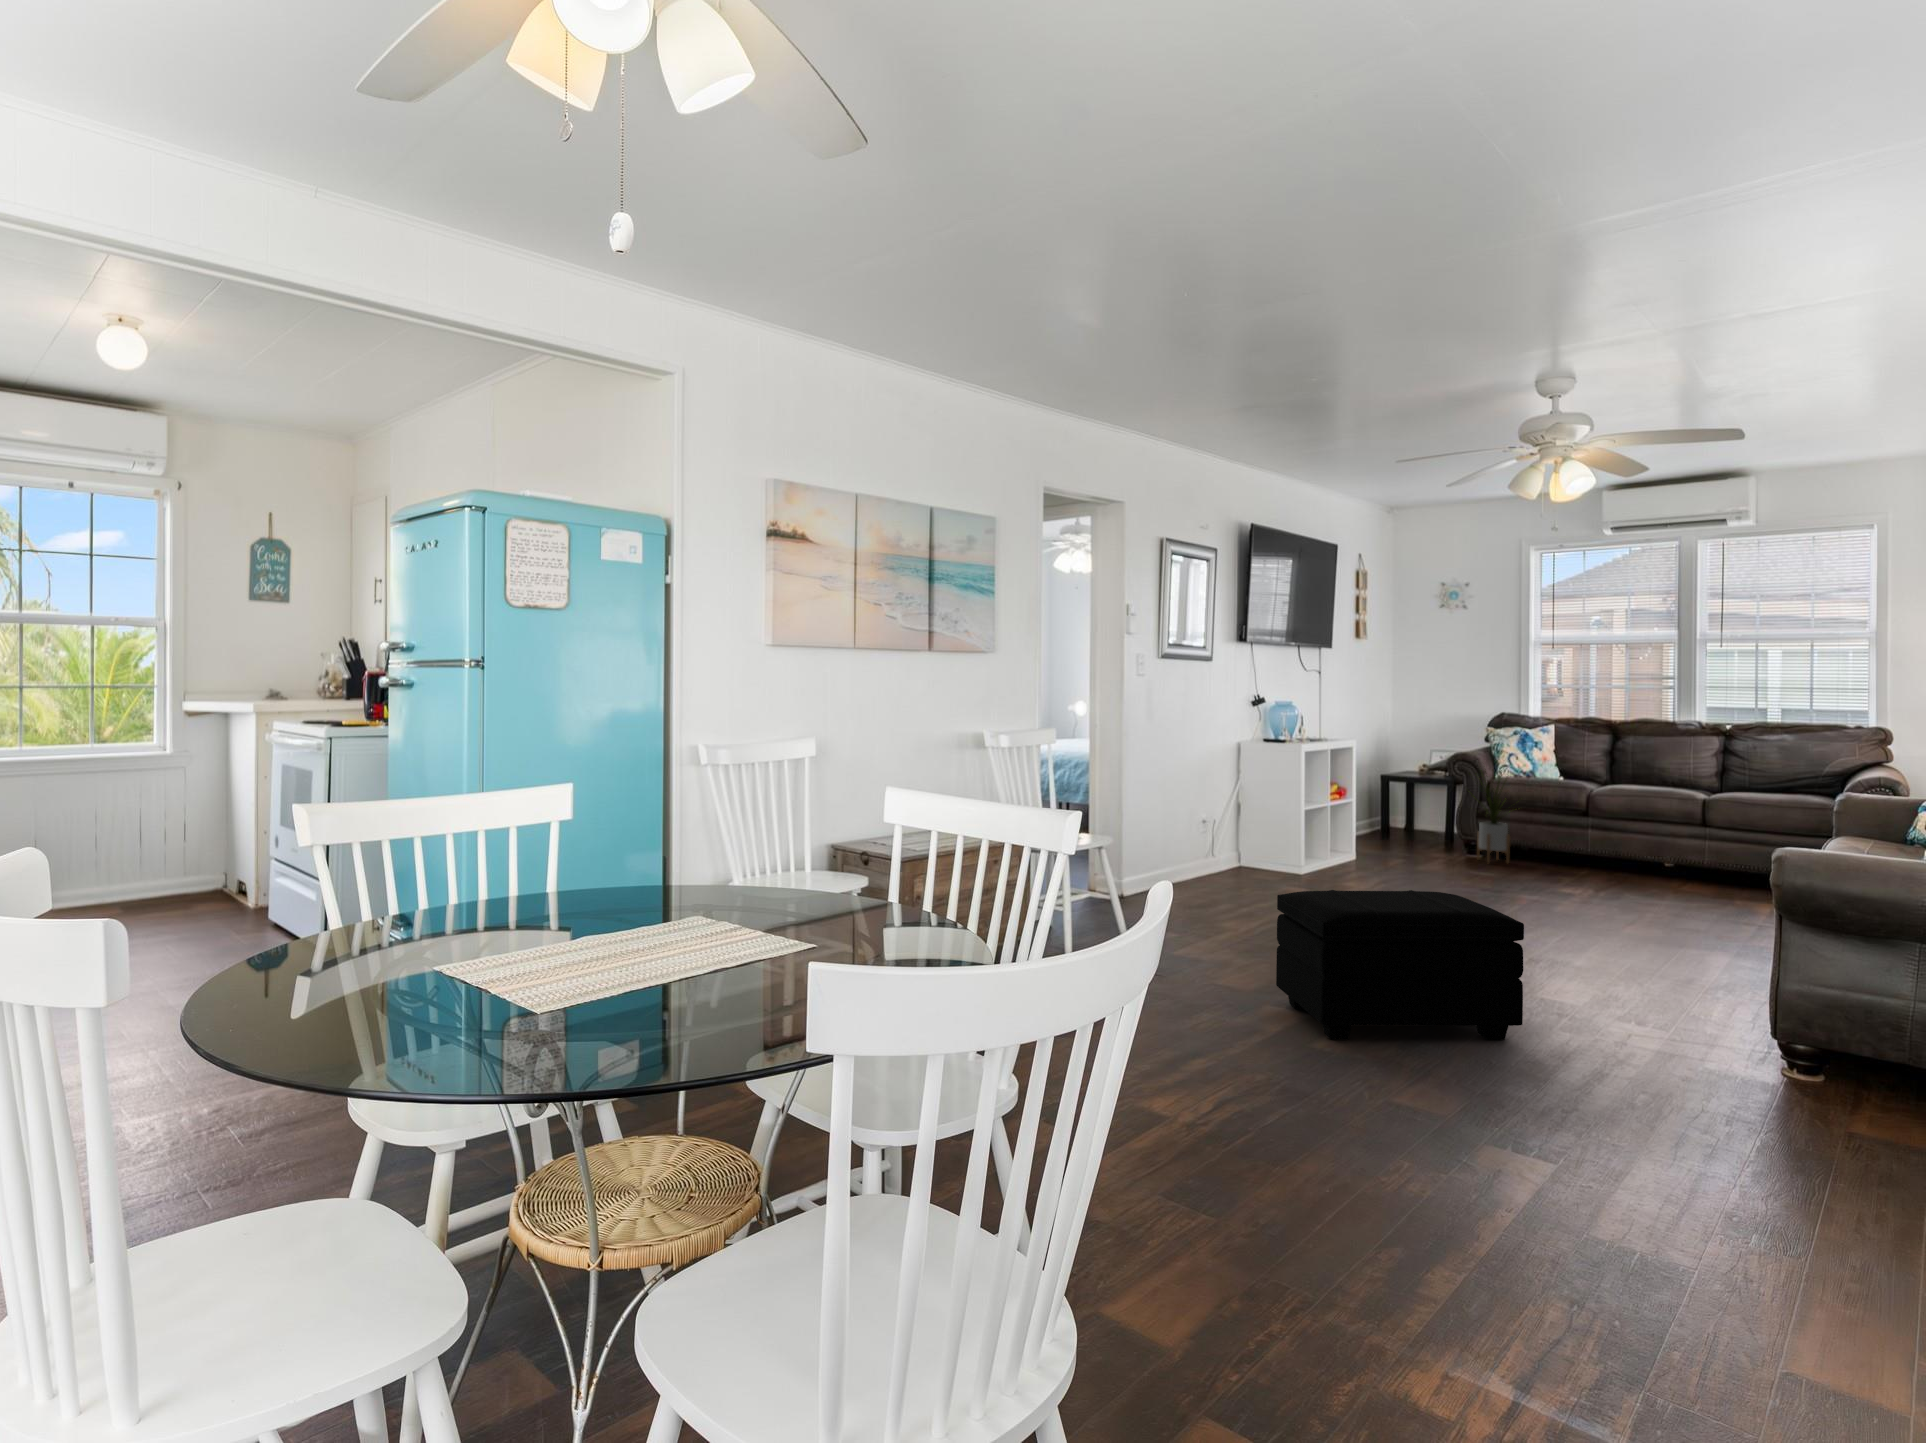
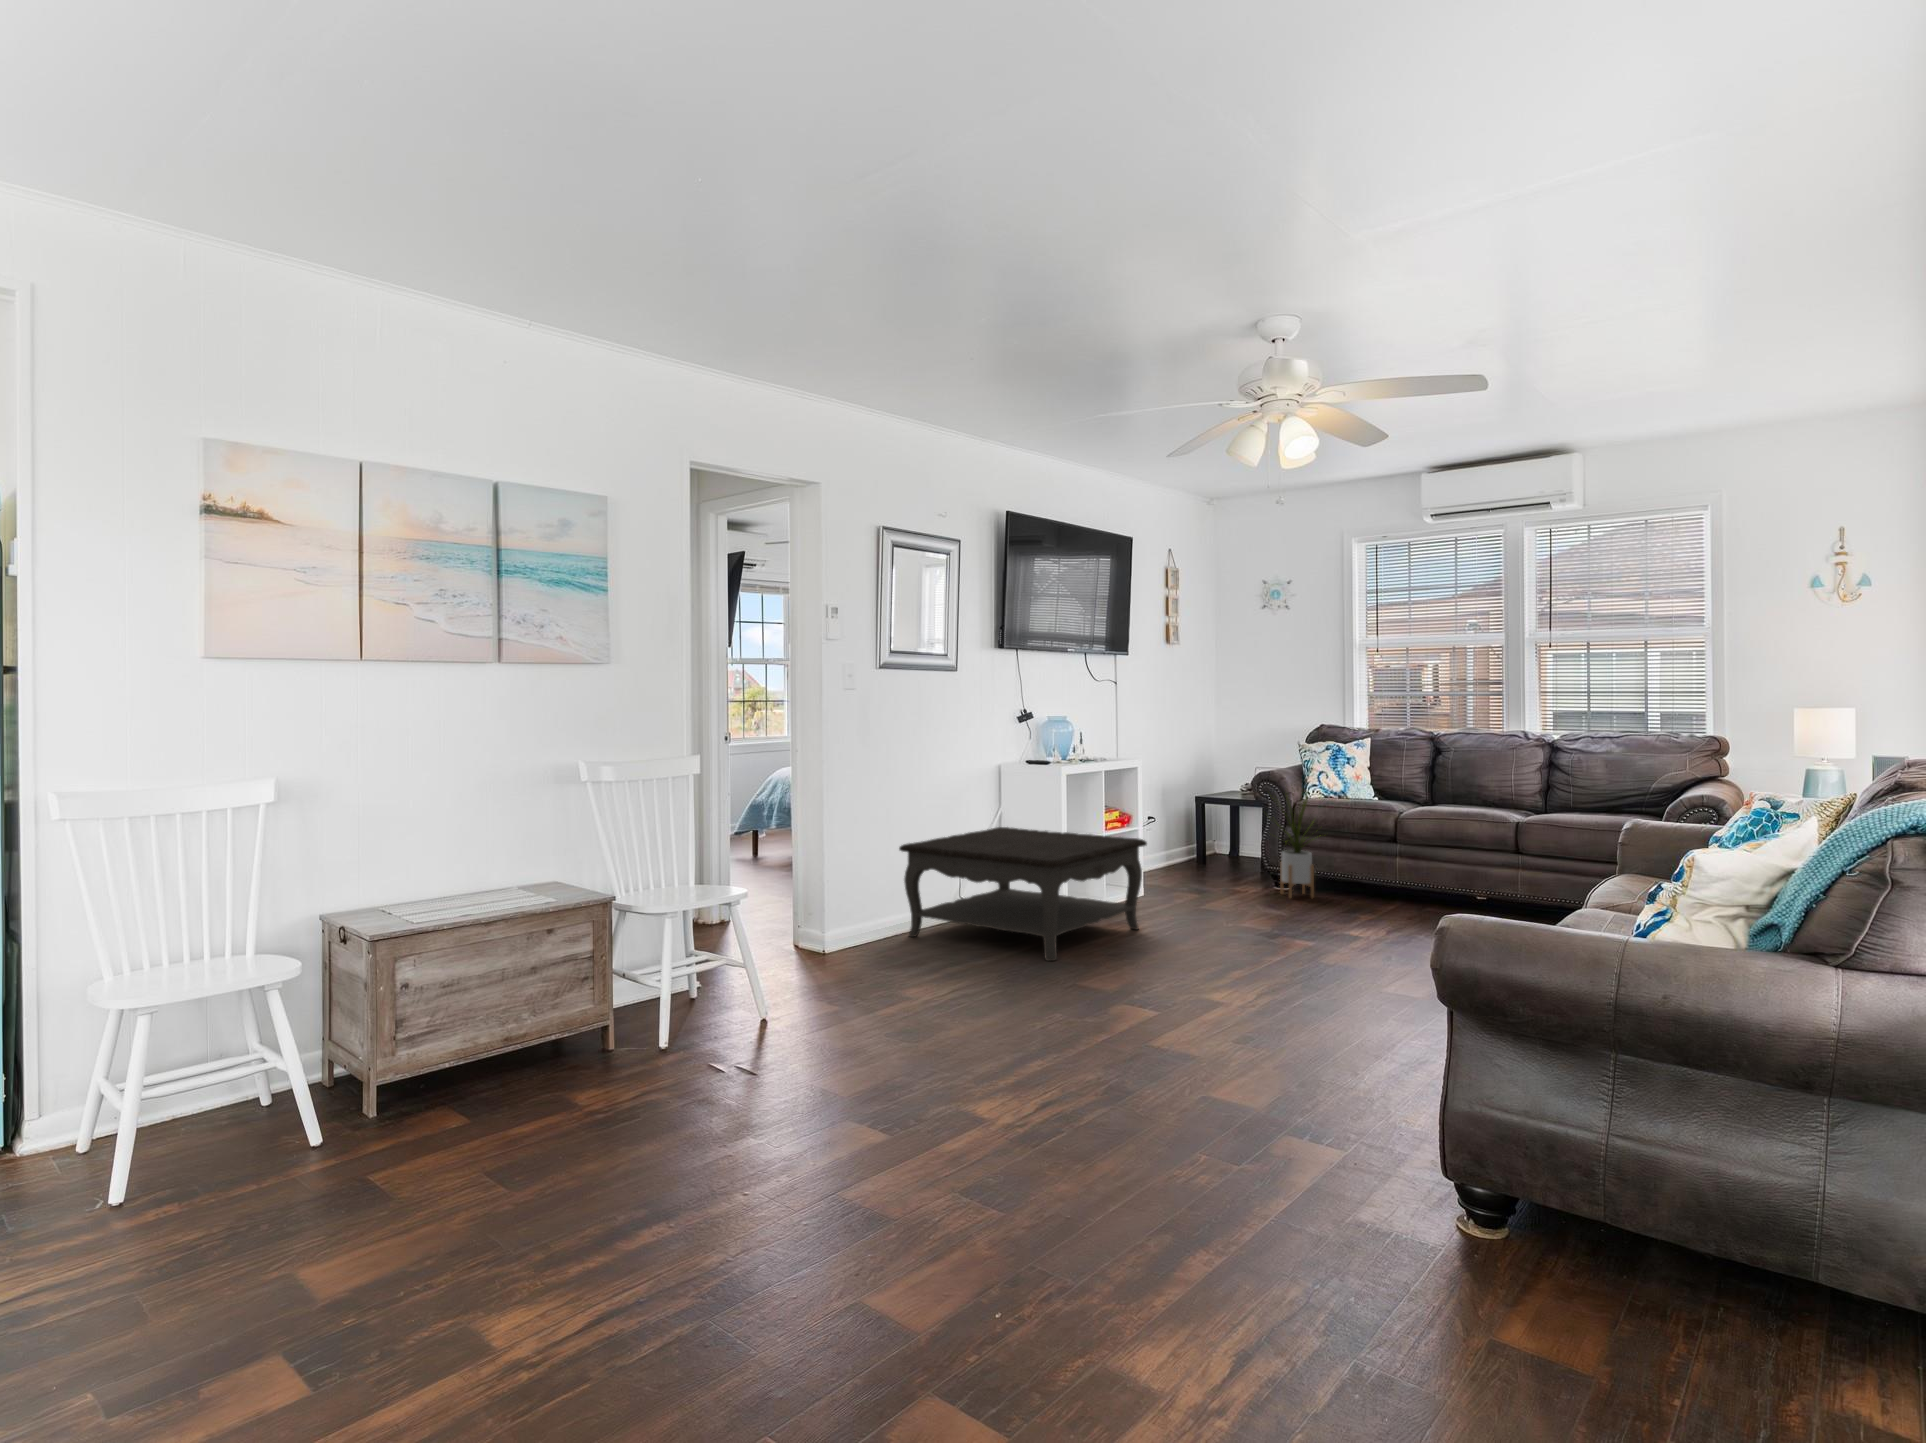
coffee table: none [1174,796,1384,904] -> present [899,827,1147,961]
footstool: present [1276,890,1524,1040] -> none [862,971,1137,1188]

